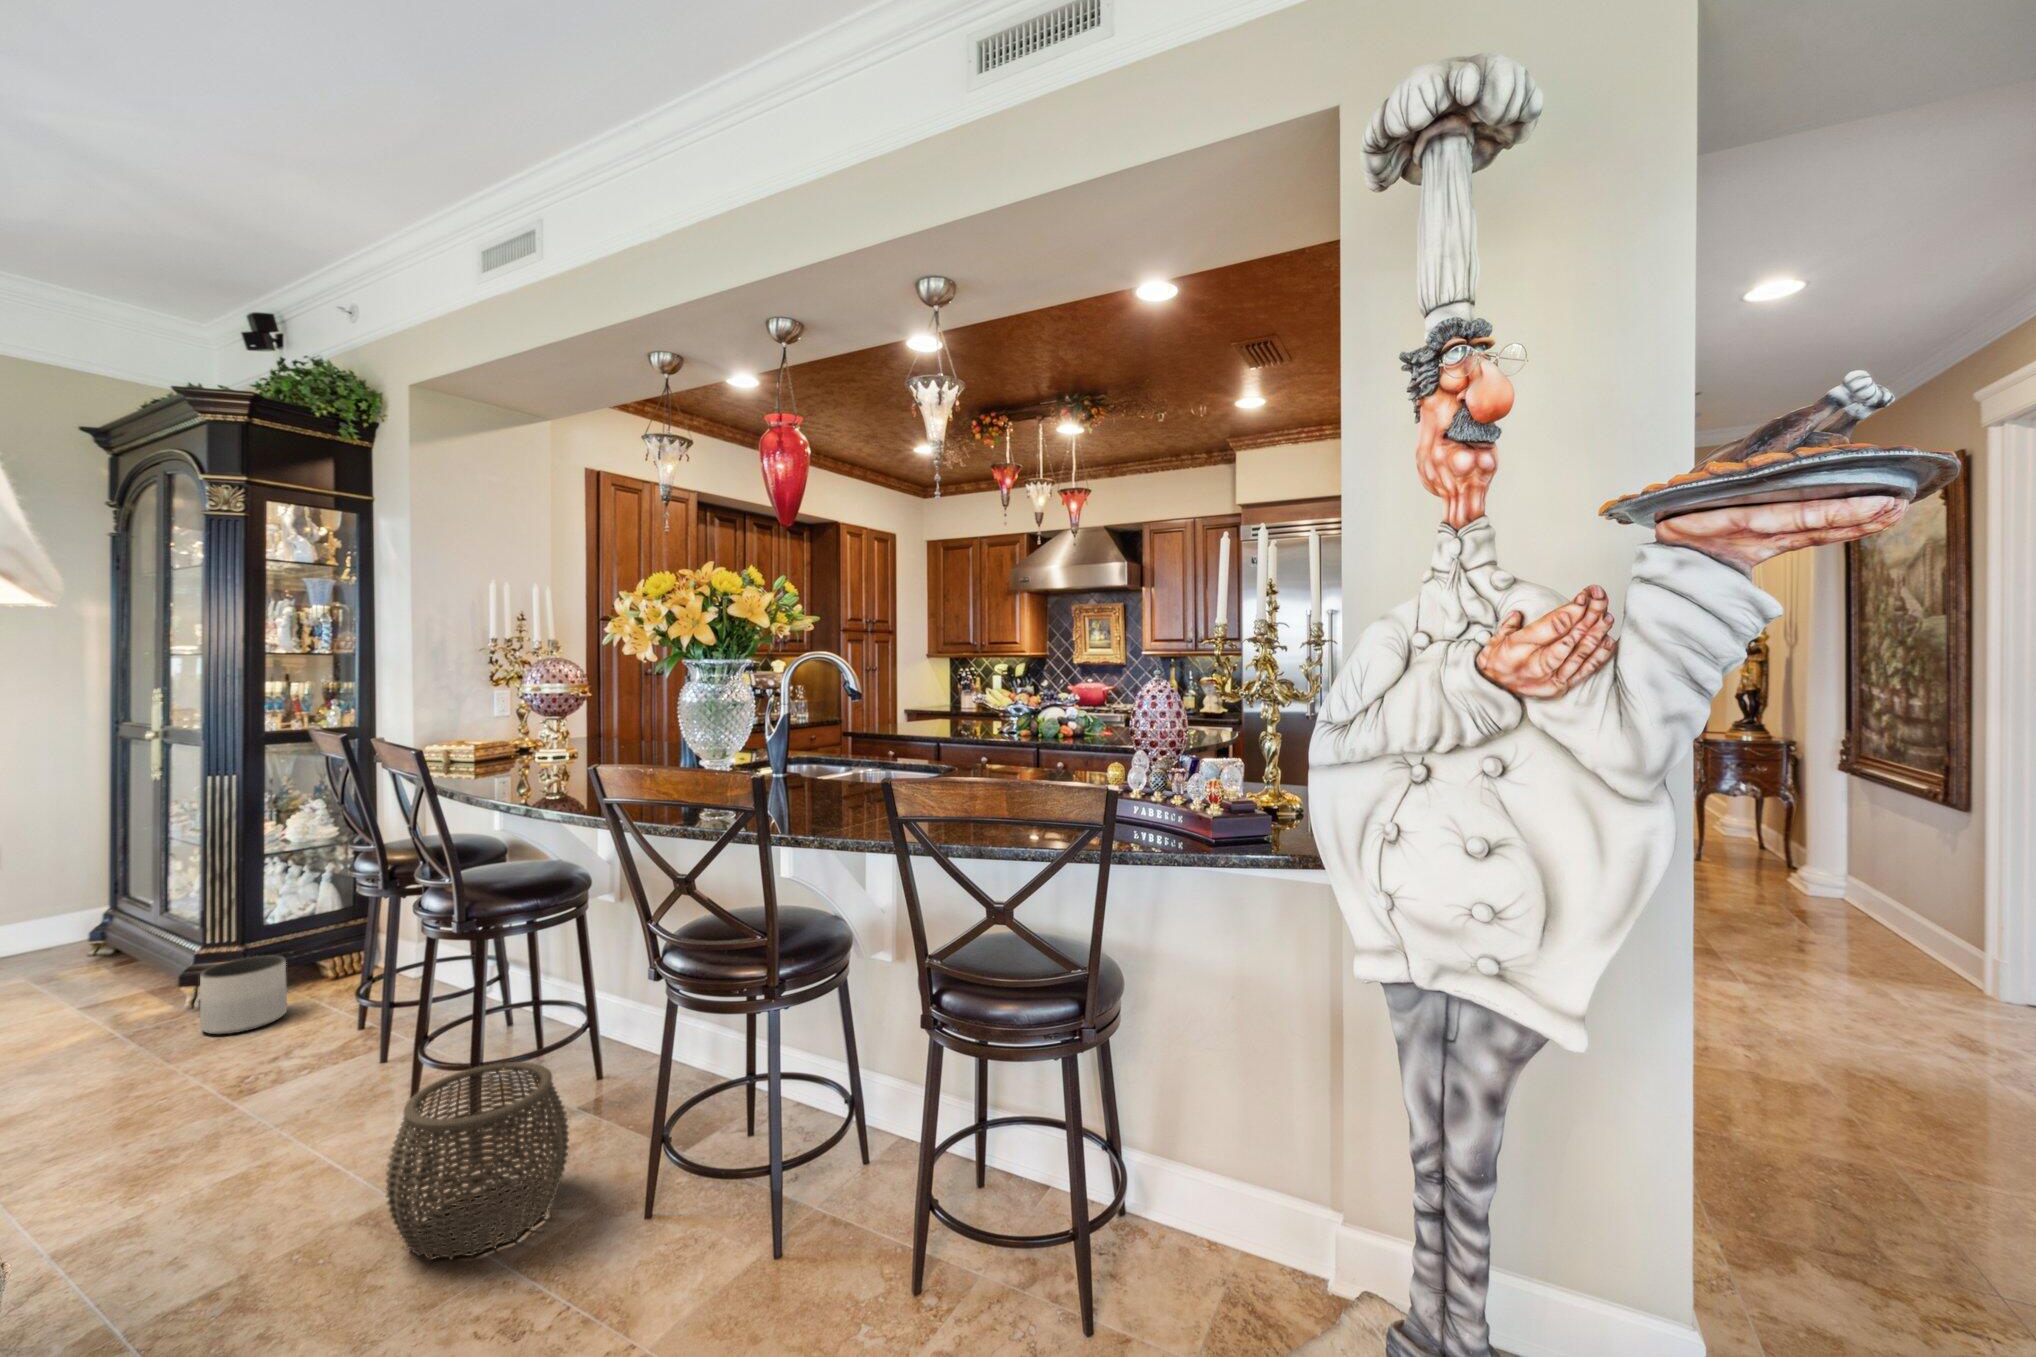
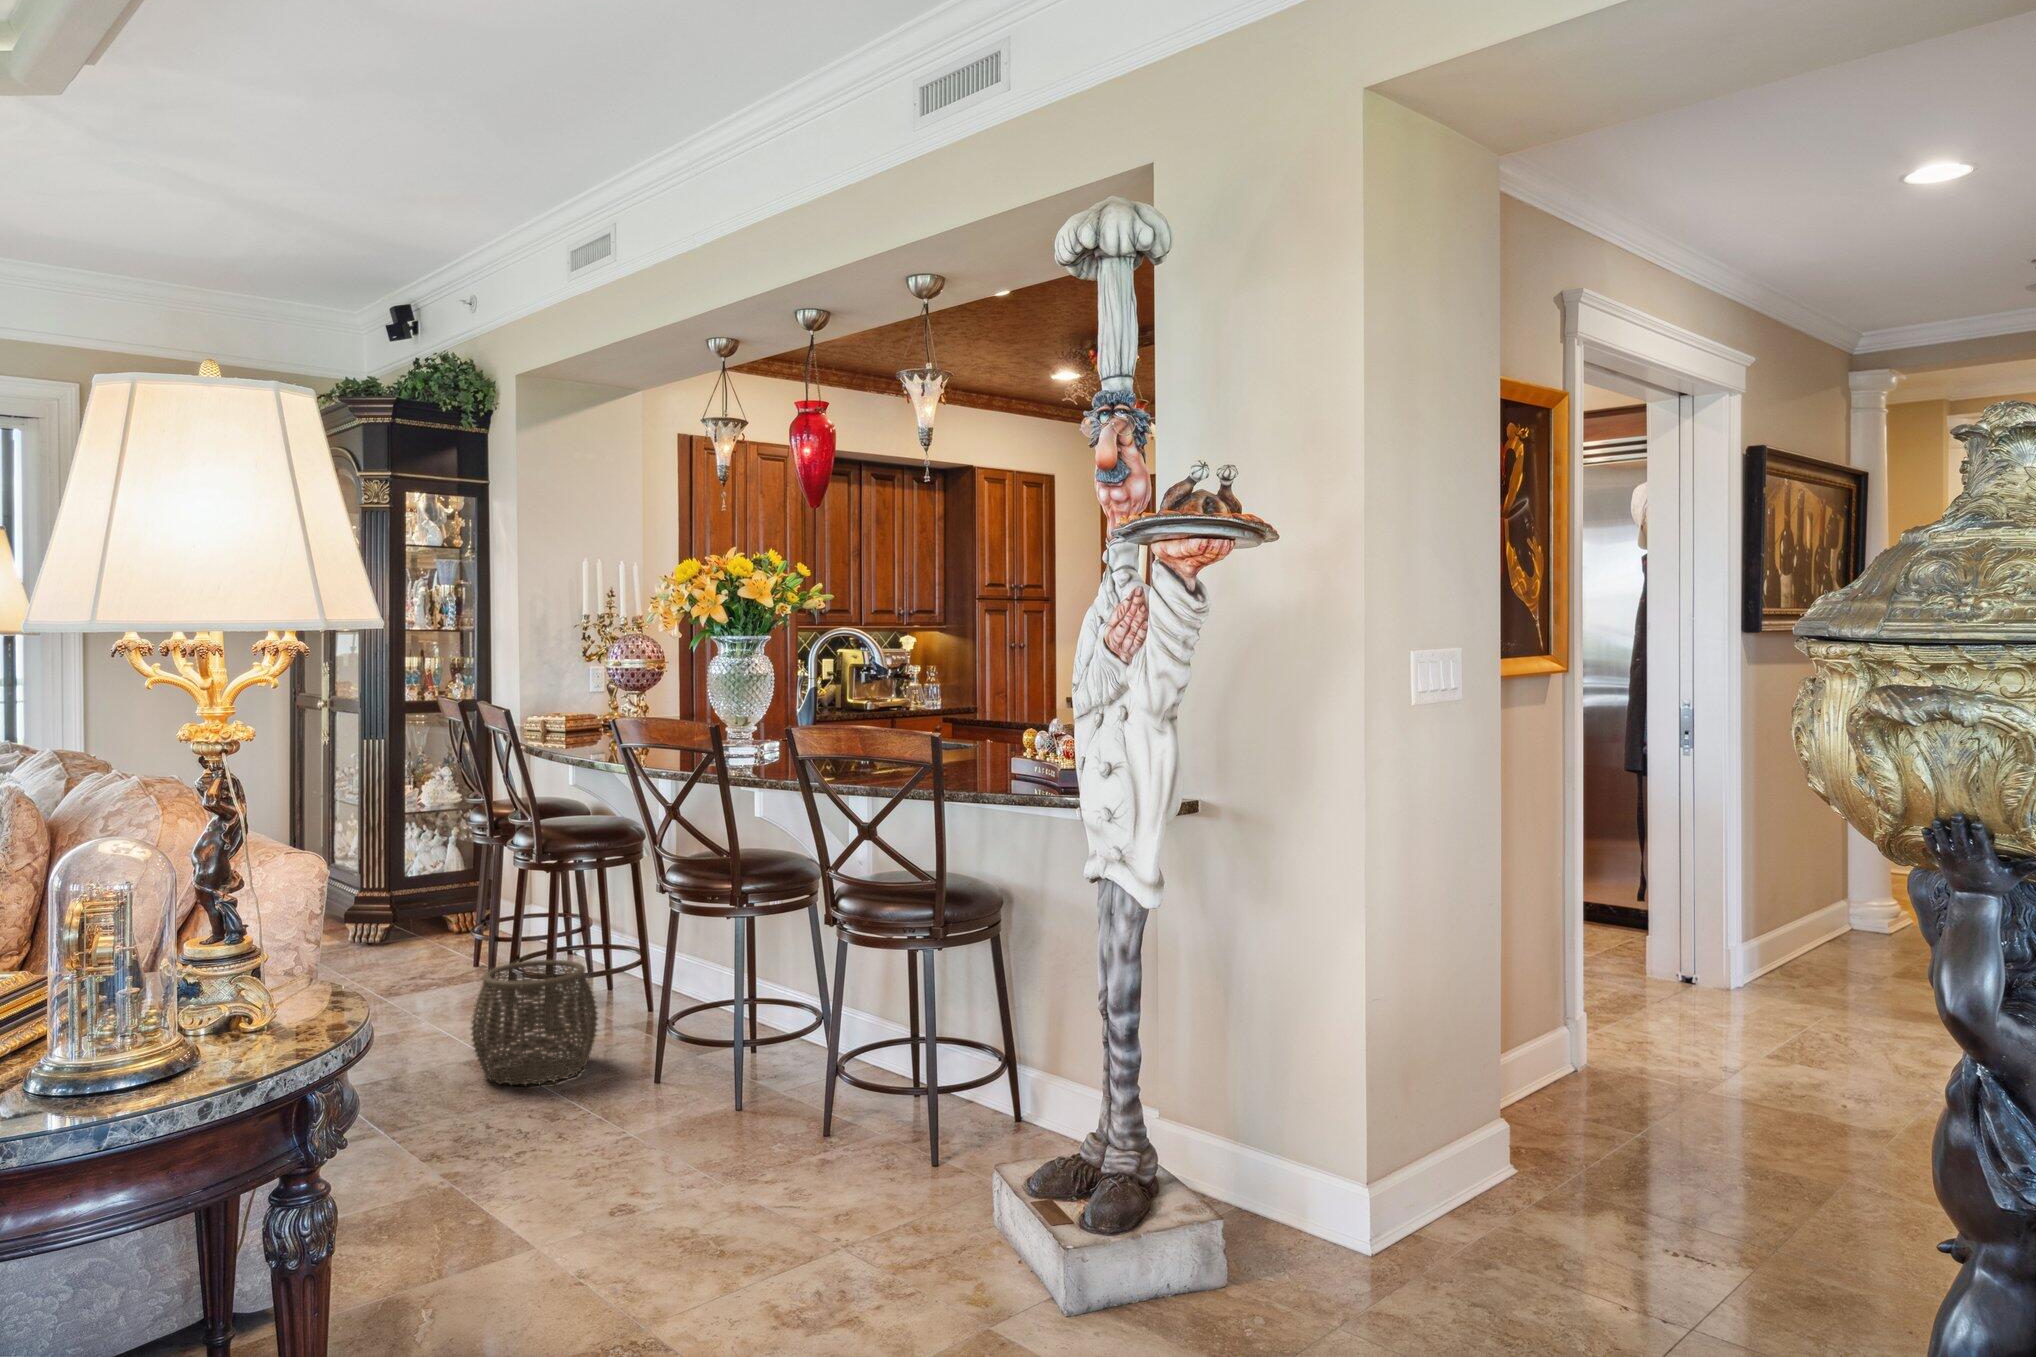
planter: present [200,955,287,1034] -> none [359,900,421,960]

